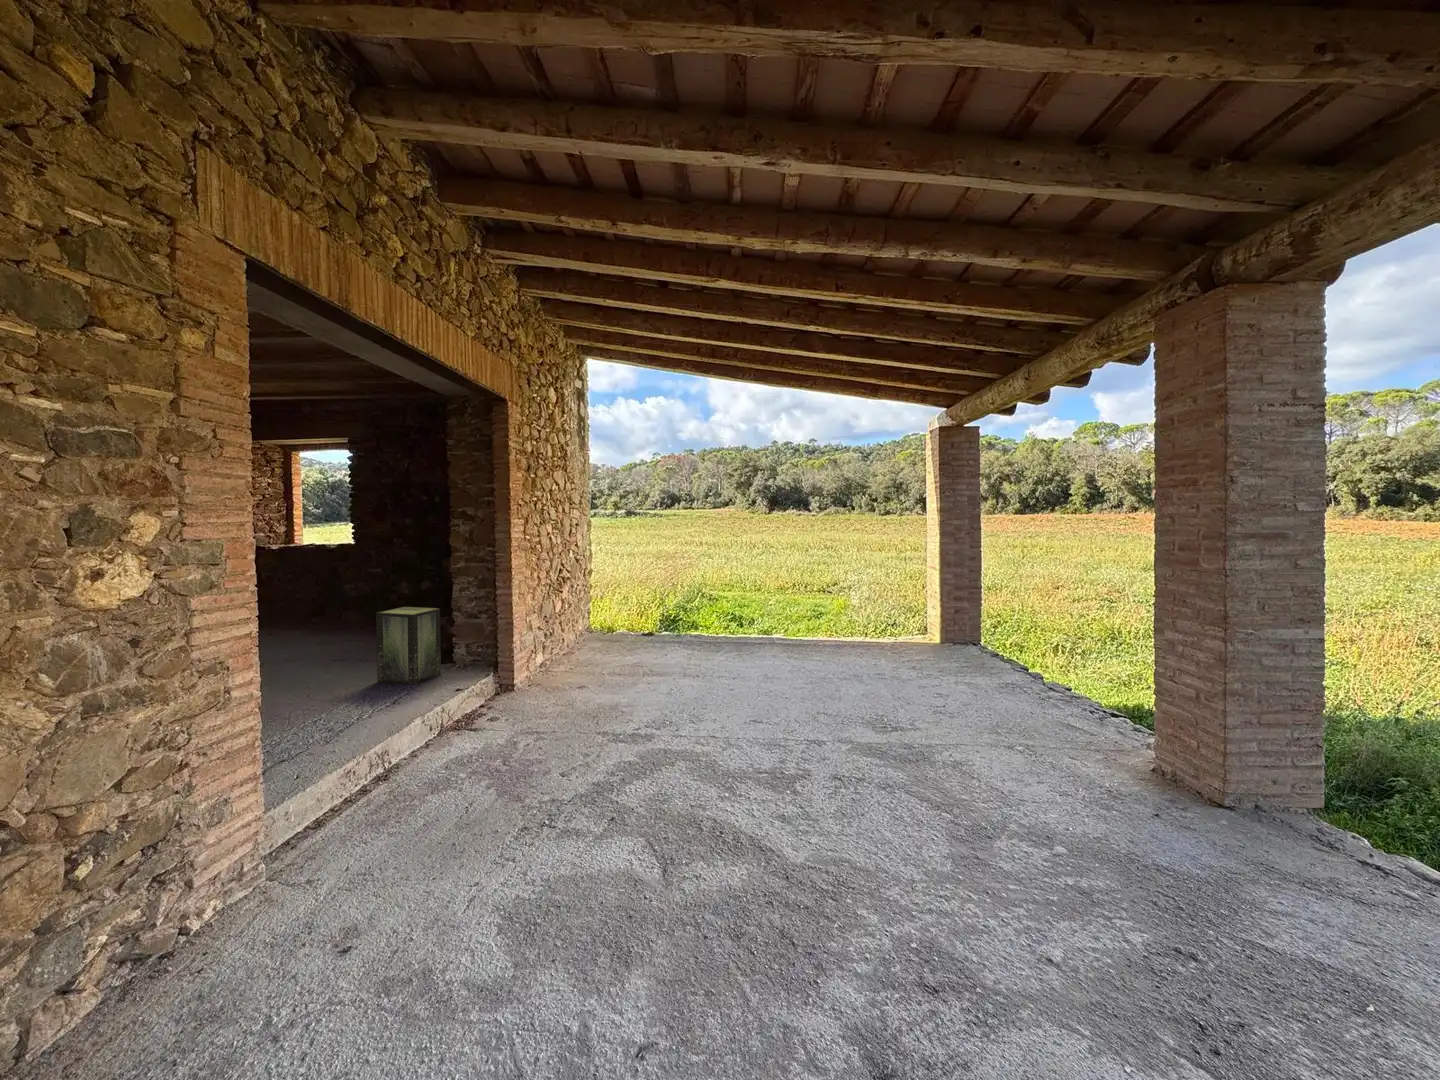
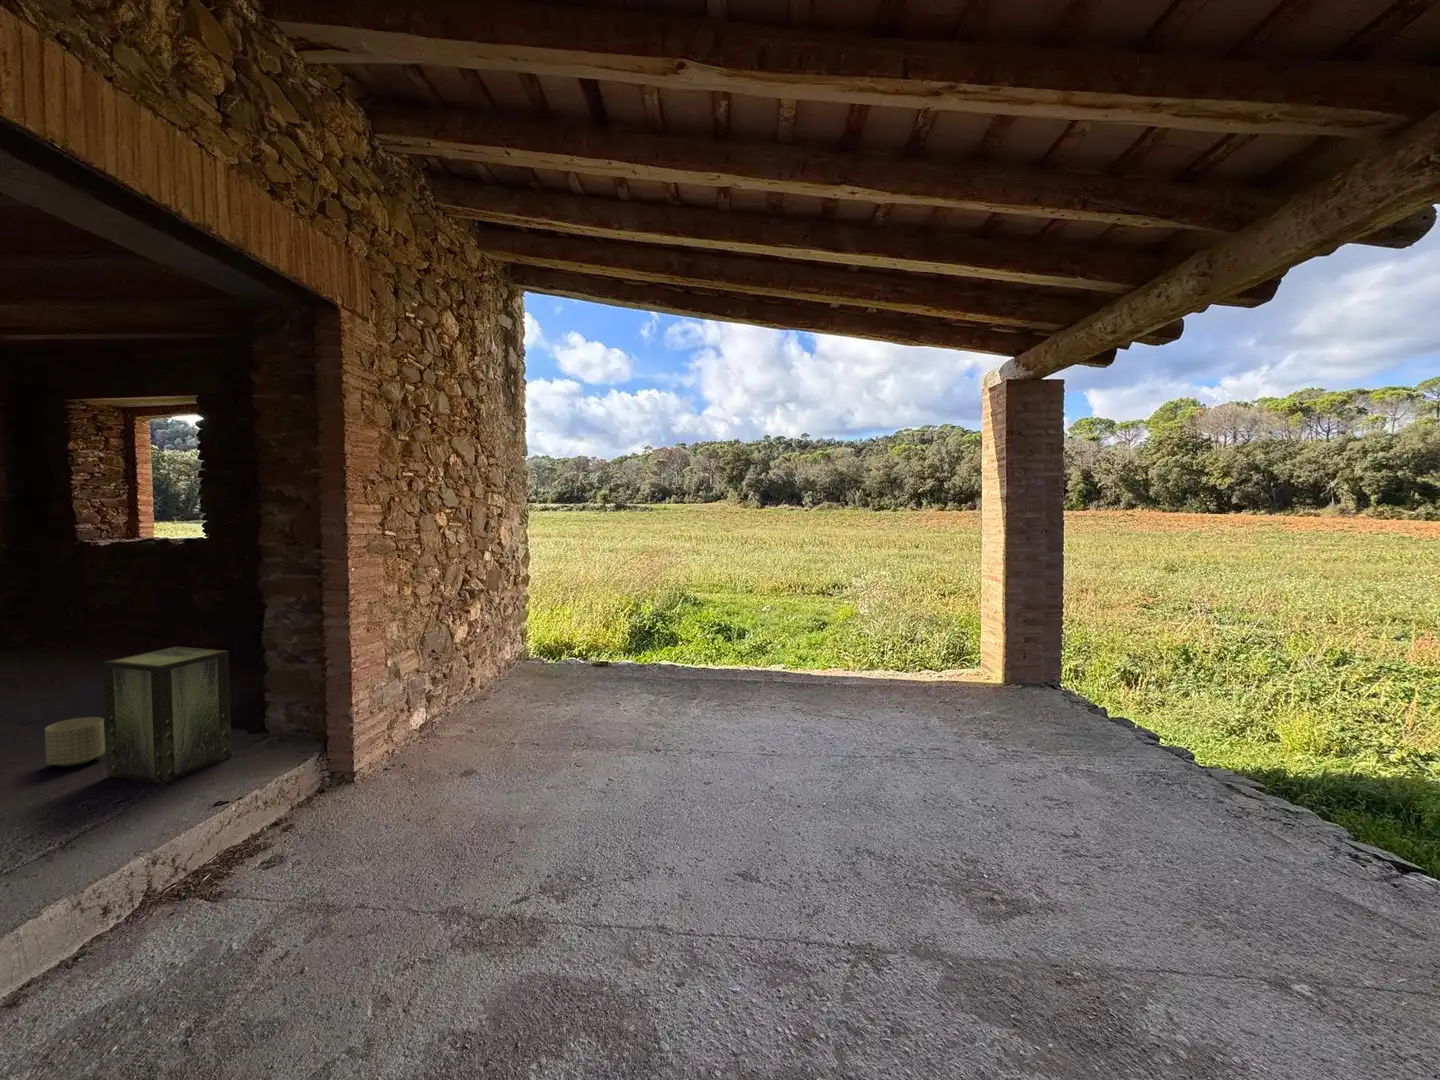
planter: none [335,650,364,679] -> present [45,717,105,767]

